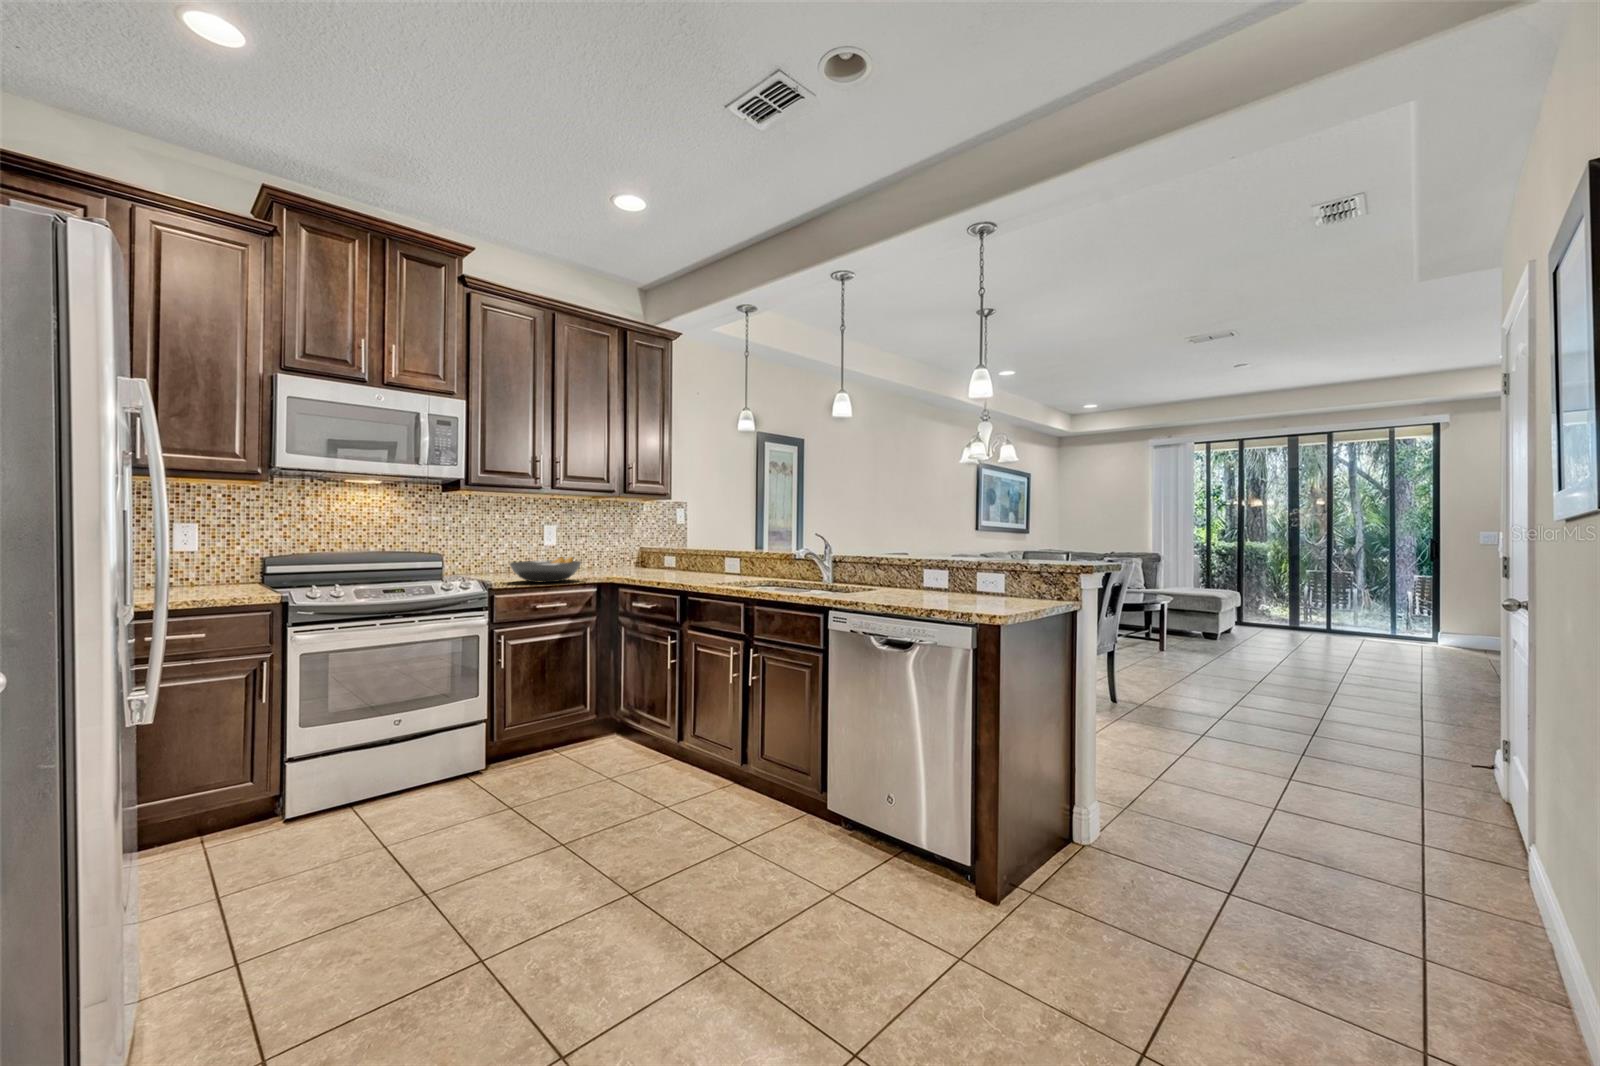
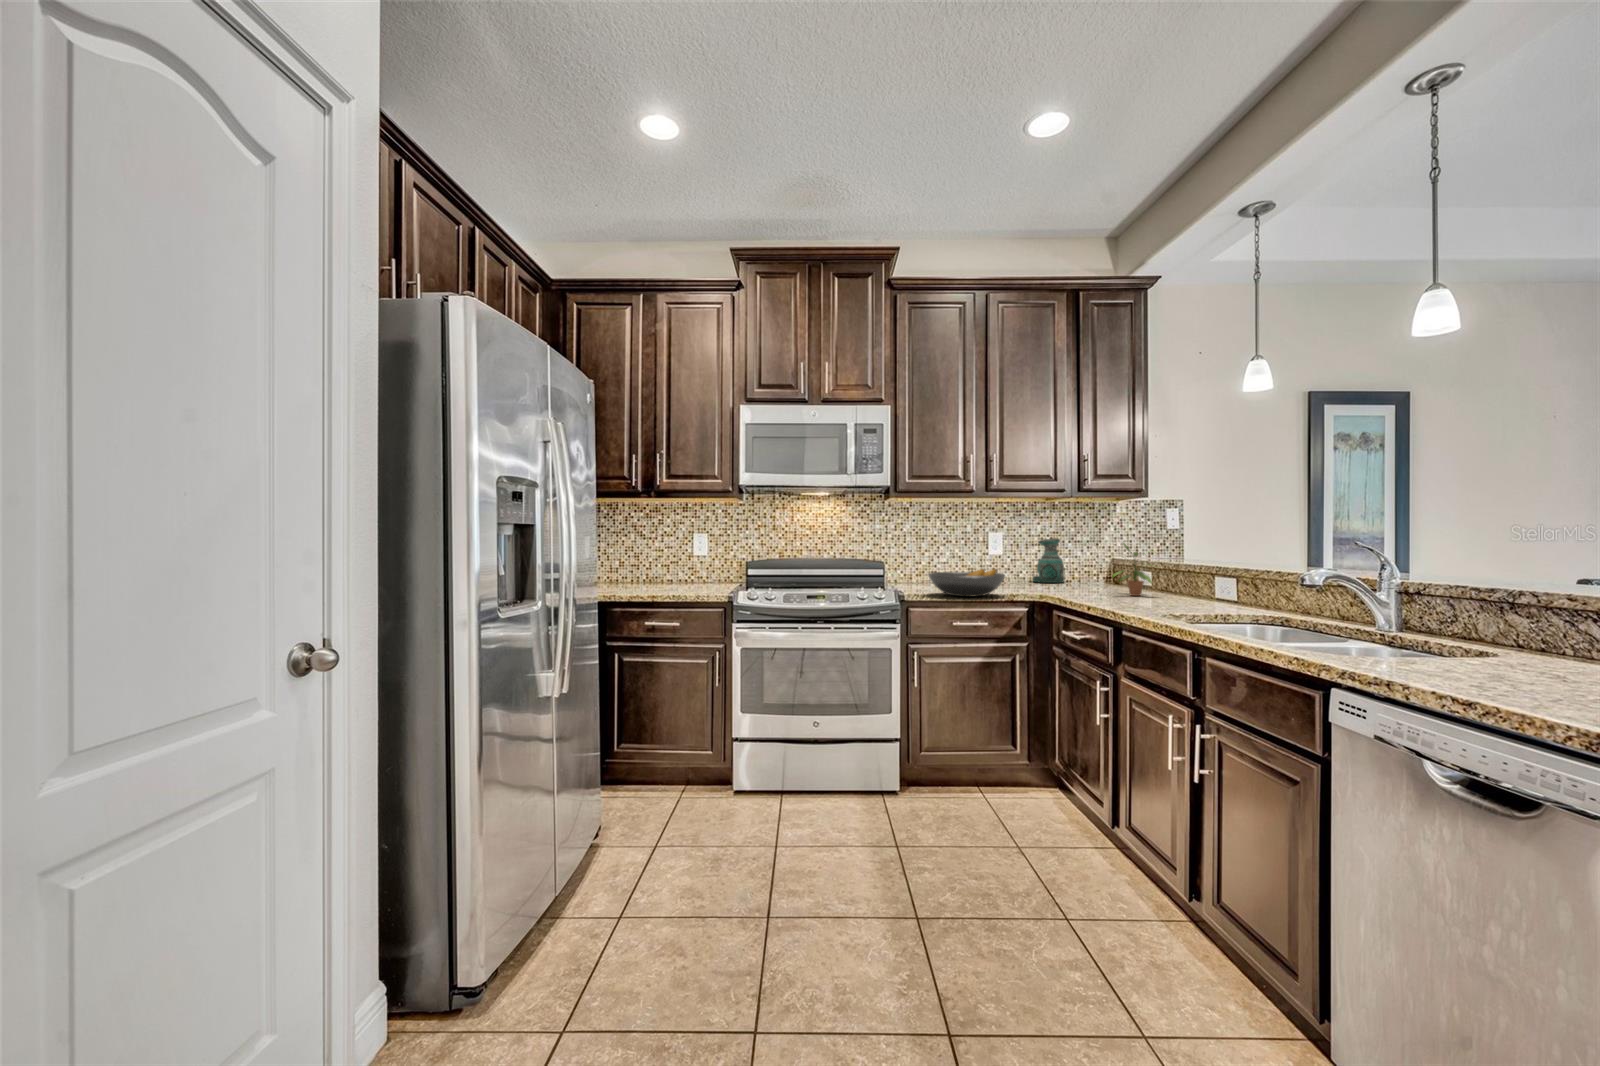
ceramic pitcher: none [579,531,608,570] -> present [1032,538,1065,583]
potted plant: none [660,532,694,575] -> present [1112,543,1152,596]

